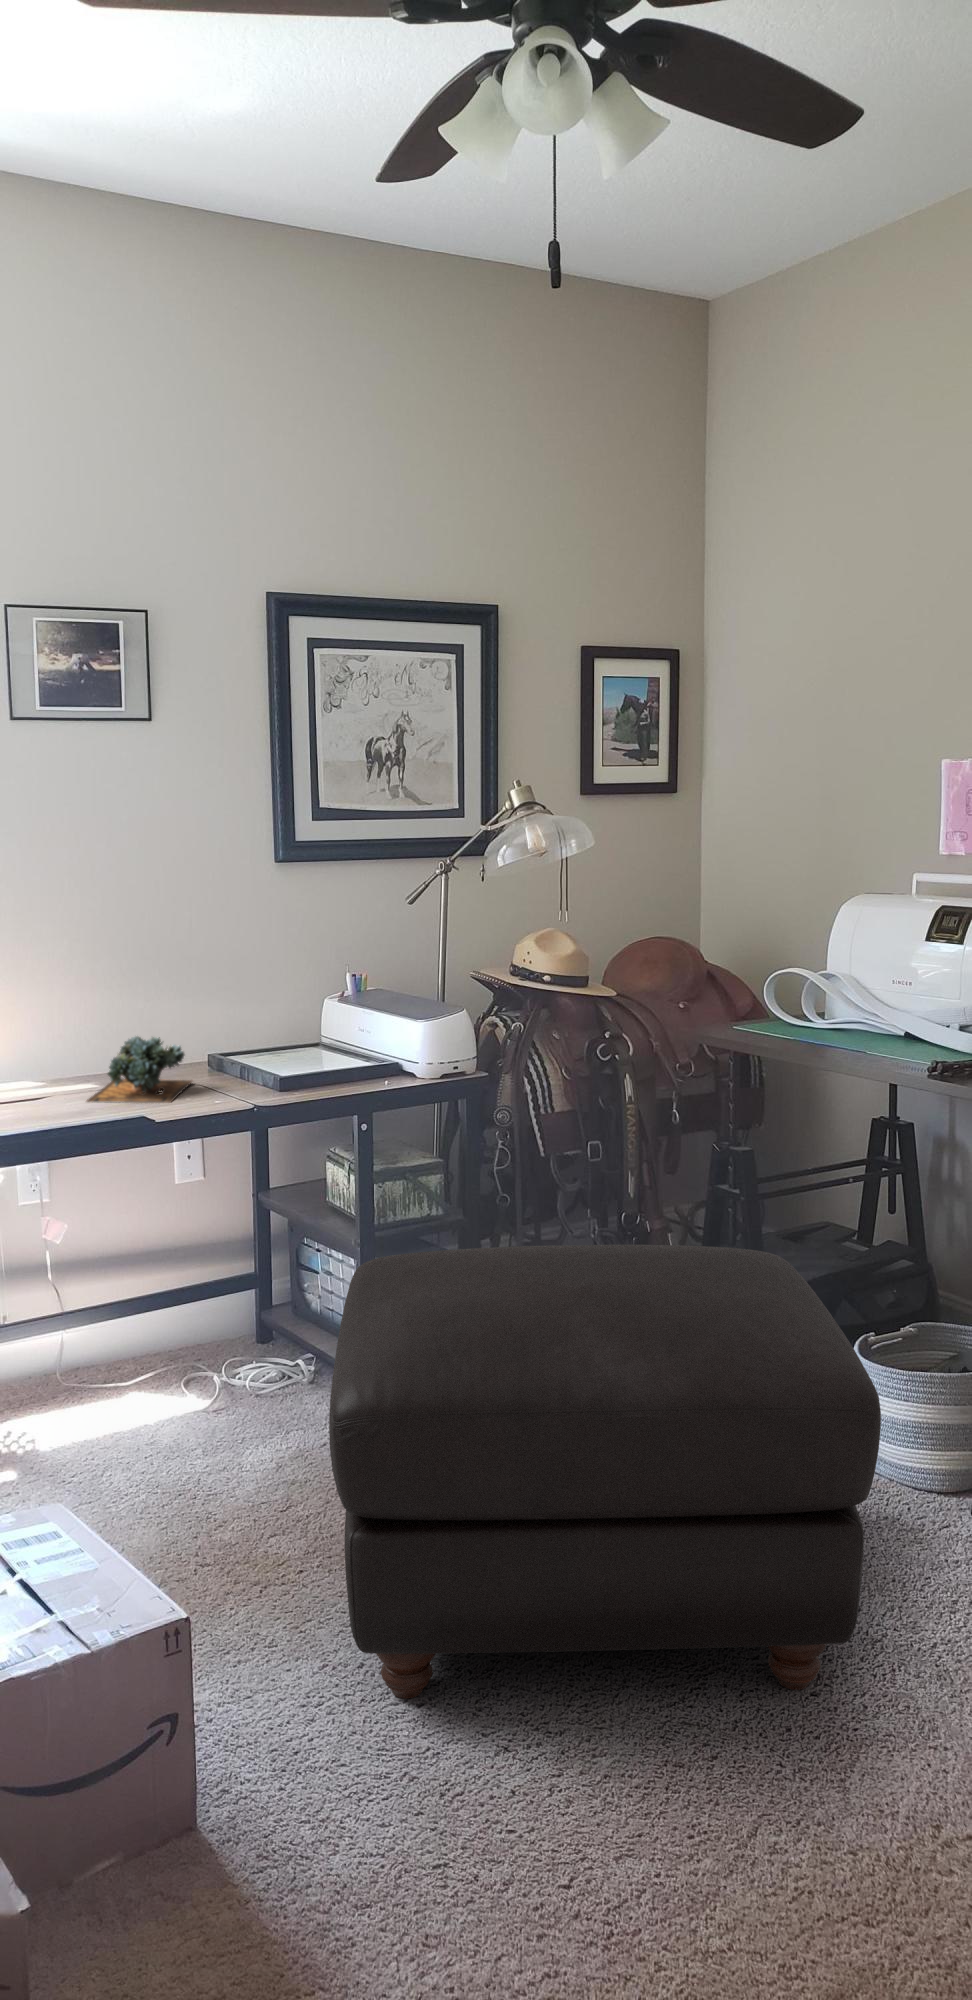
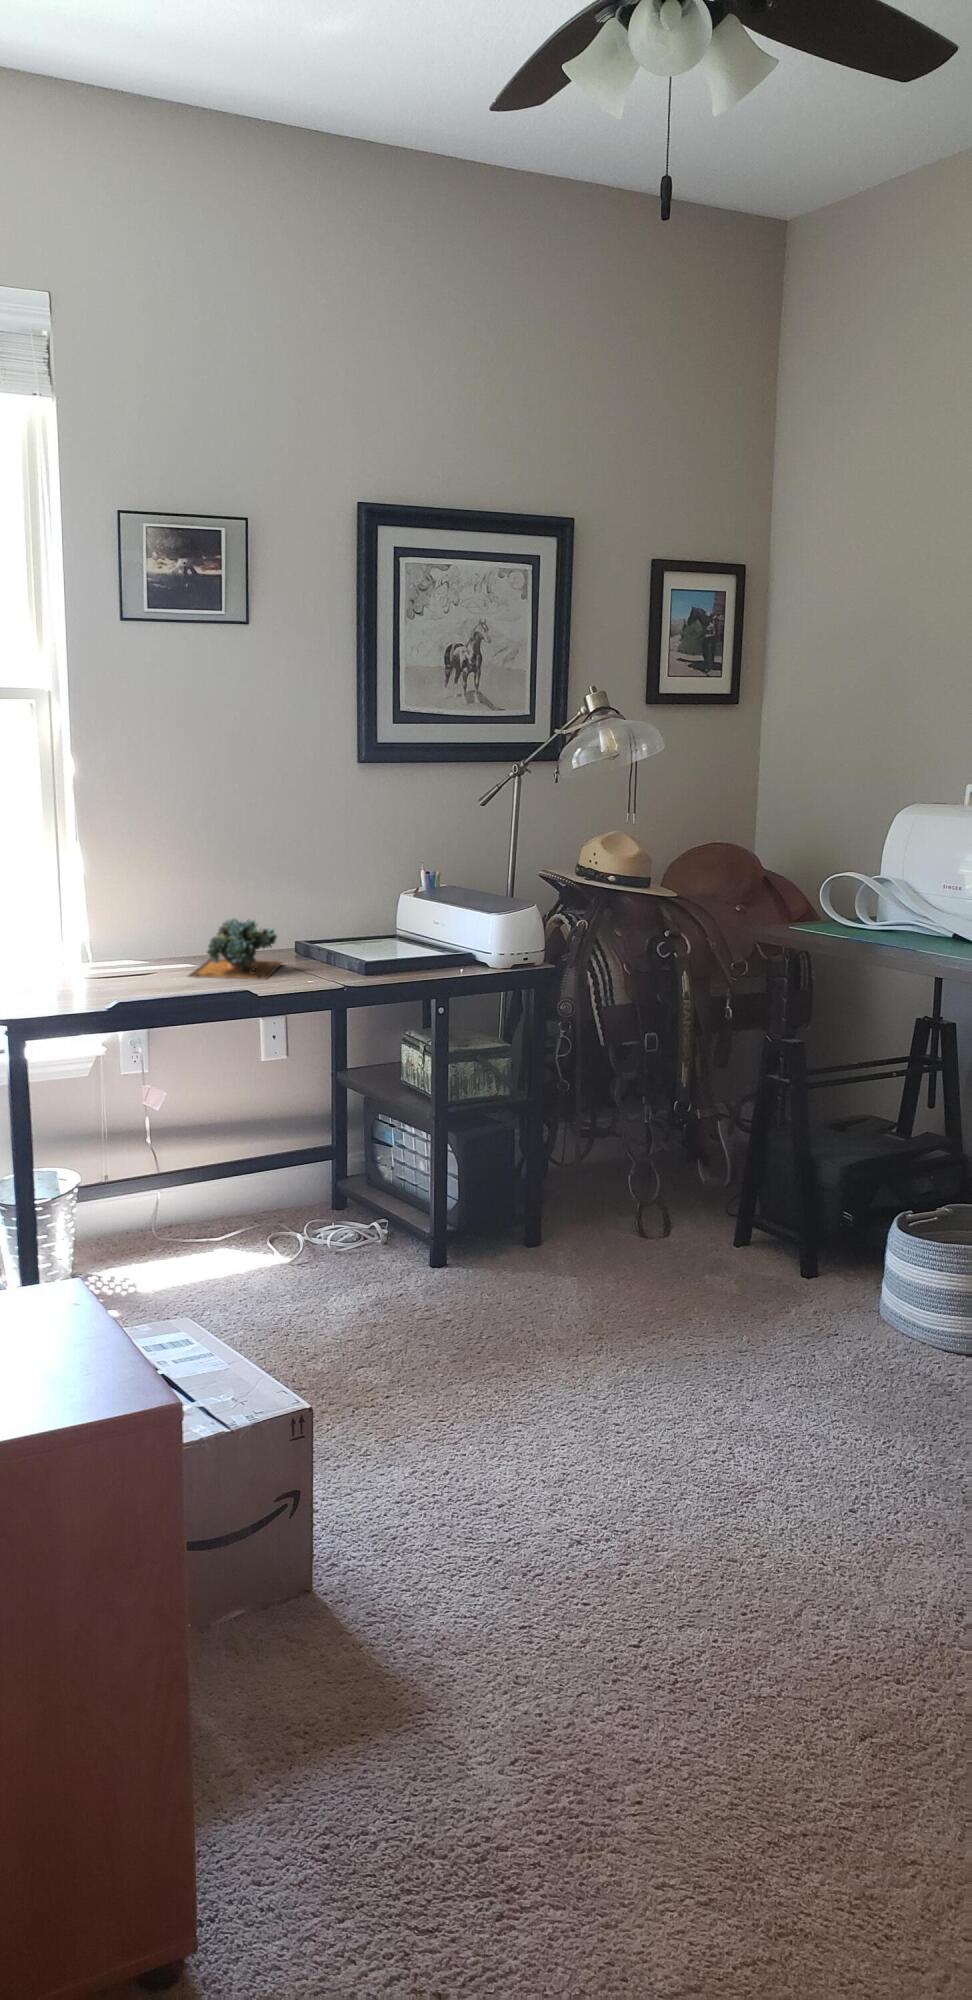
ottoman: present [329,1245,881,1699] -> none [429,1118,923,1505]

